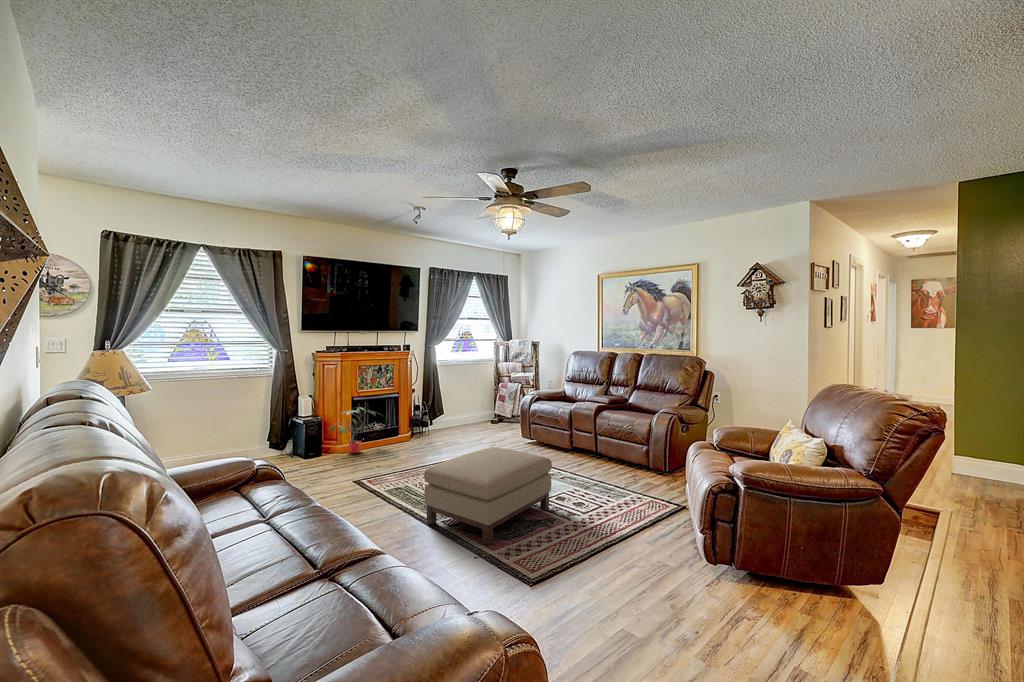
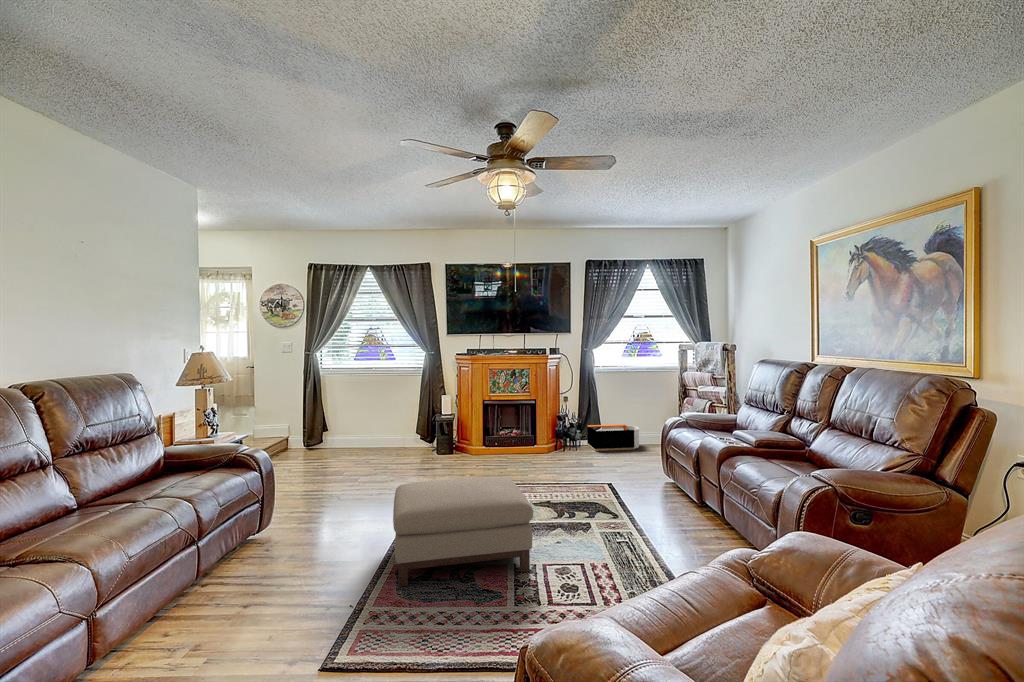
storage bin: none [431,407,472,431] -> present [587,424,639,451]
potted plant: present [331,408,382,453] -> none [451,412,507,459]

